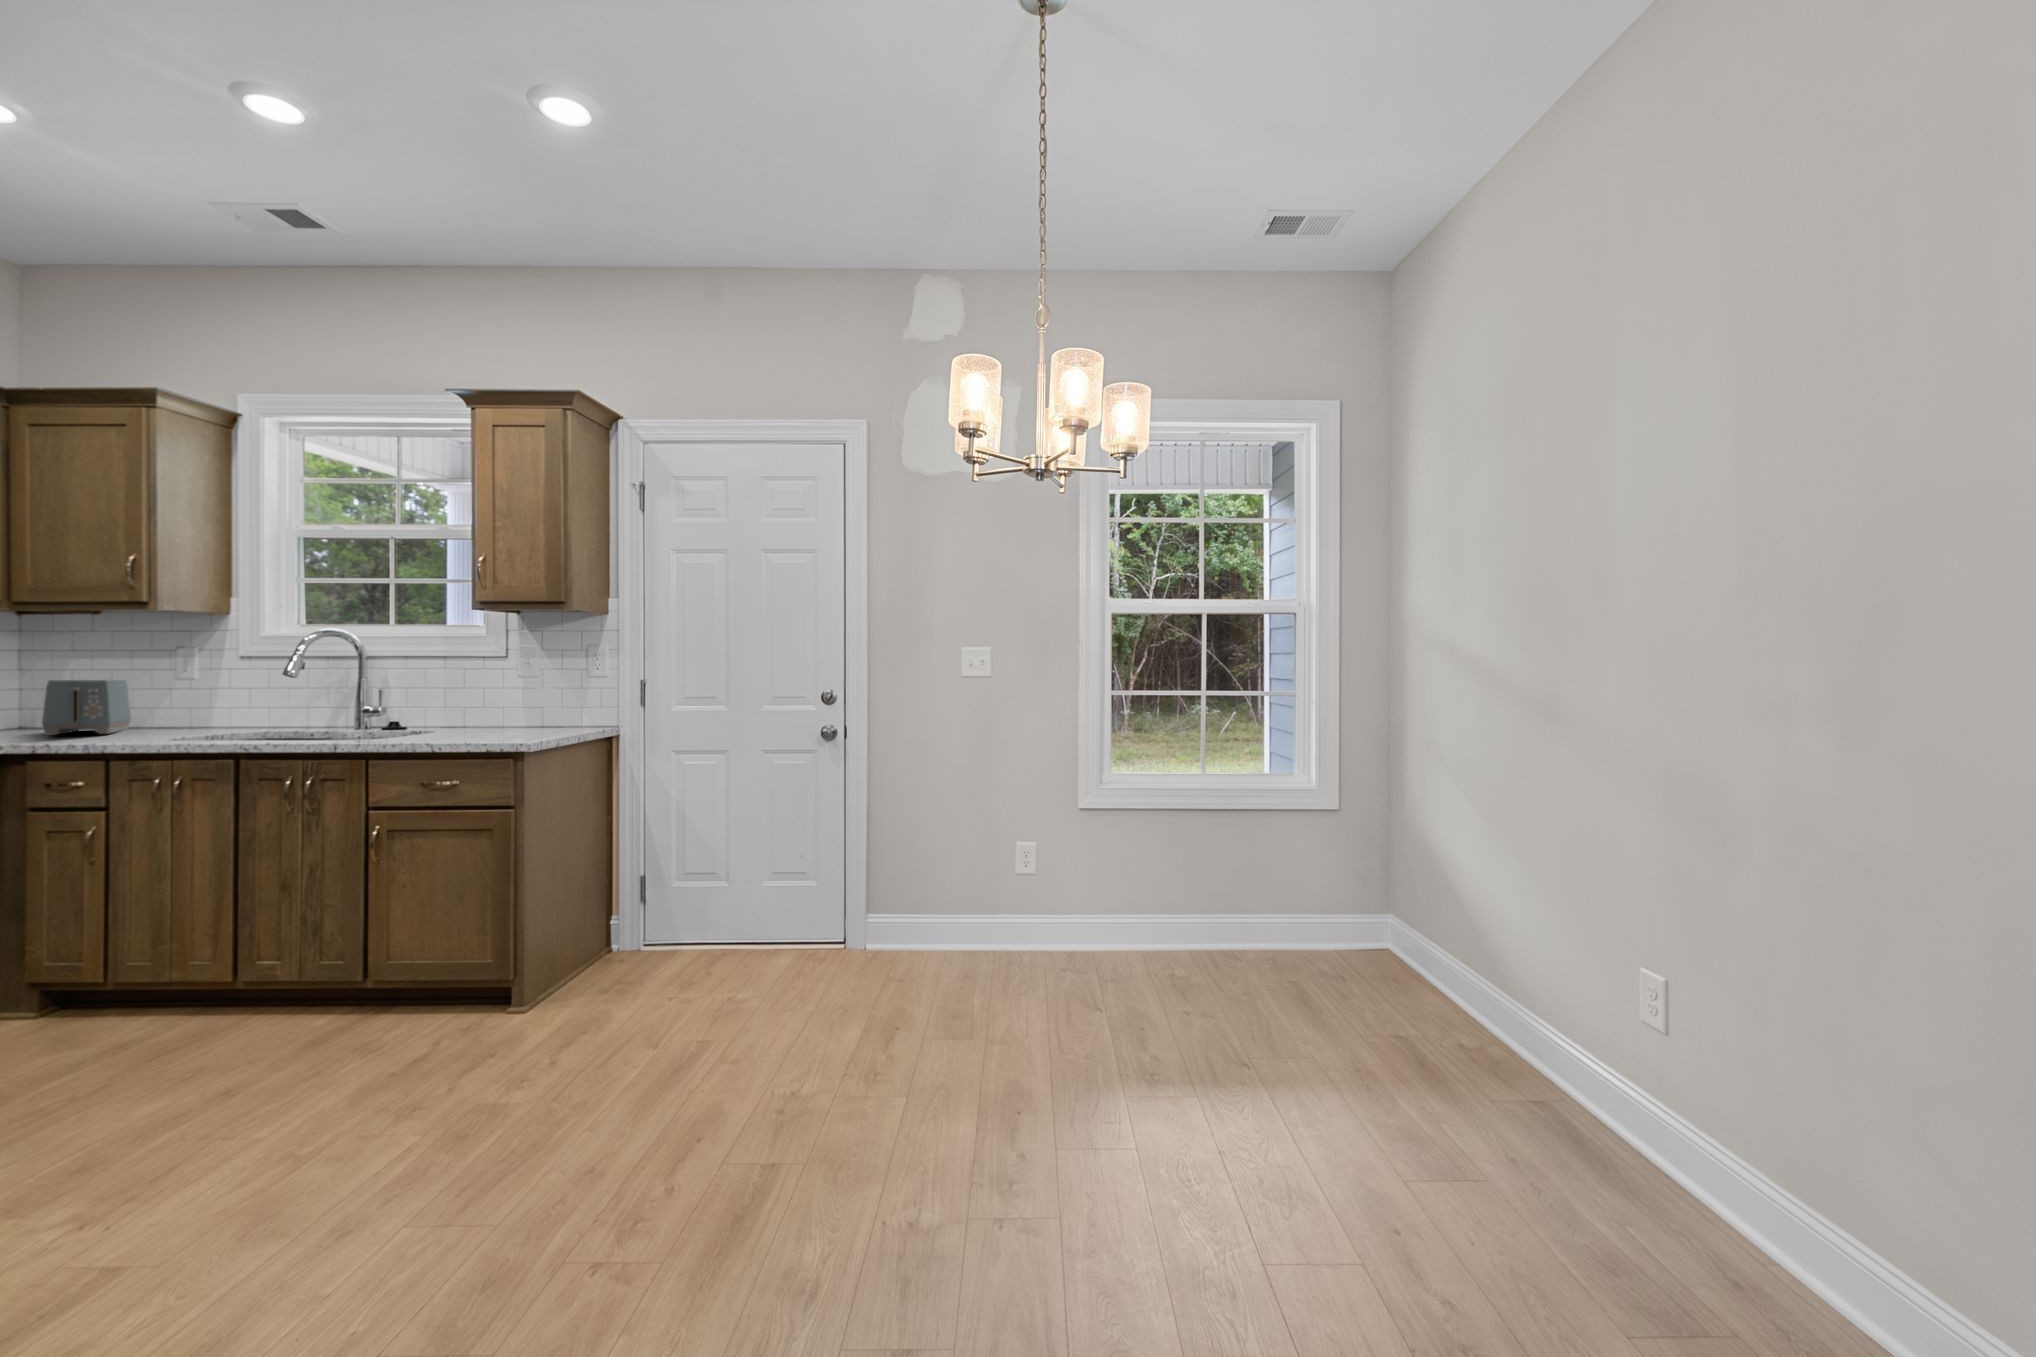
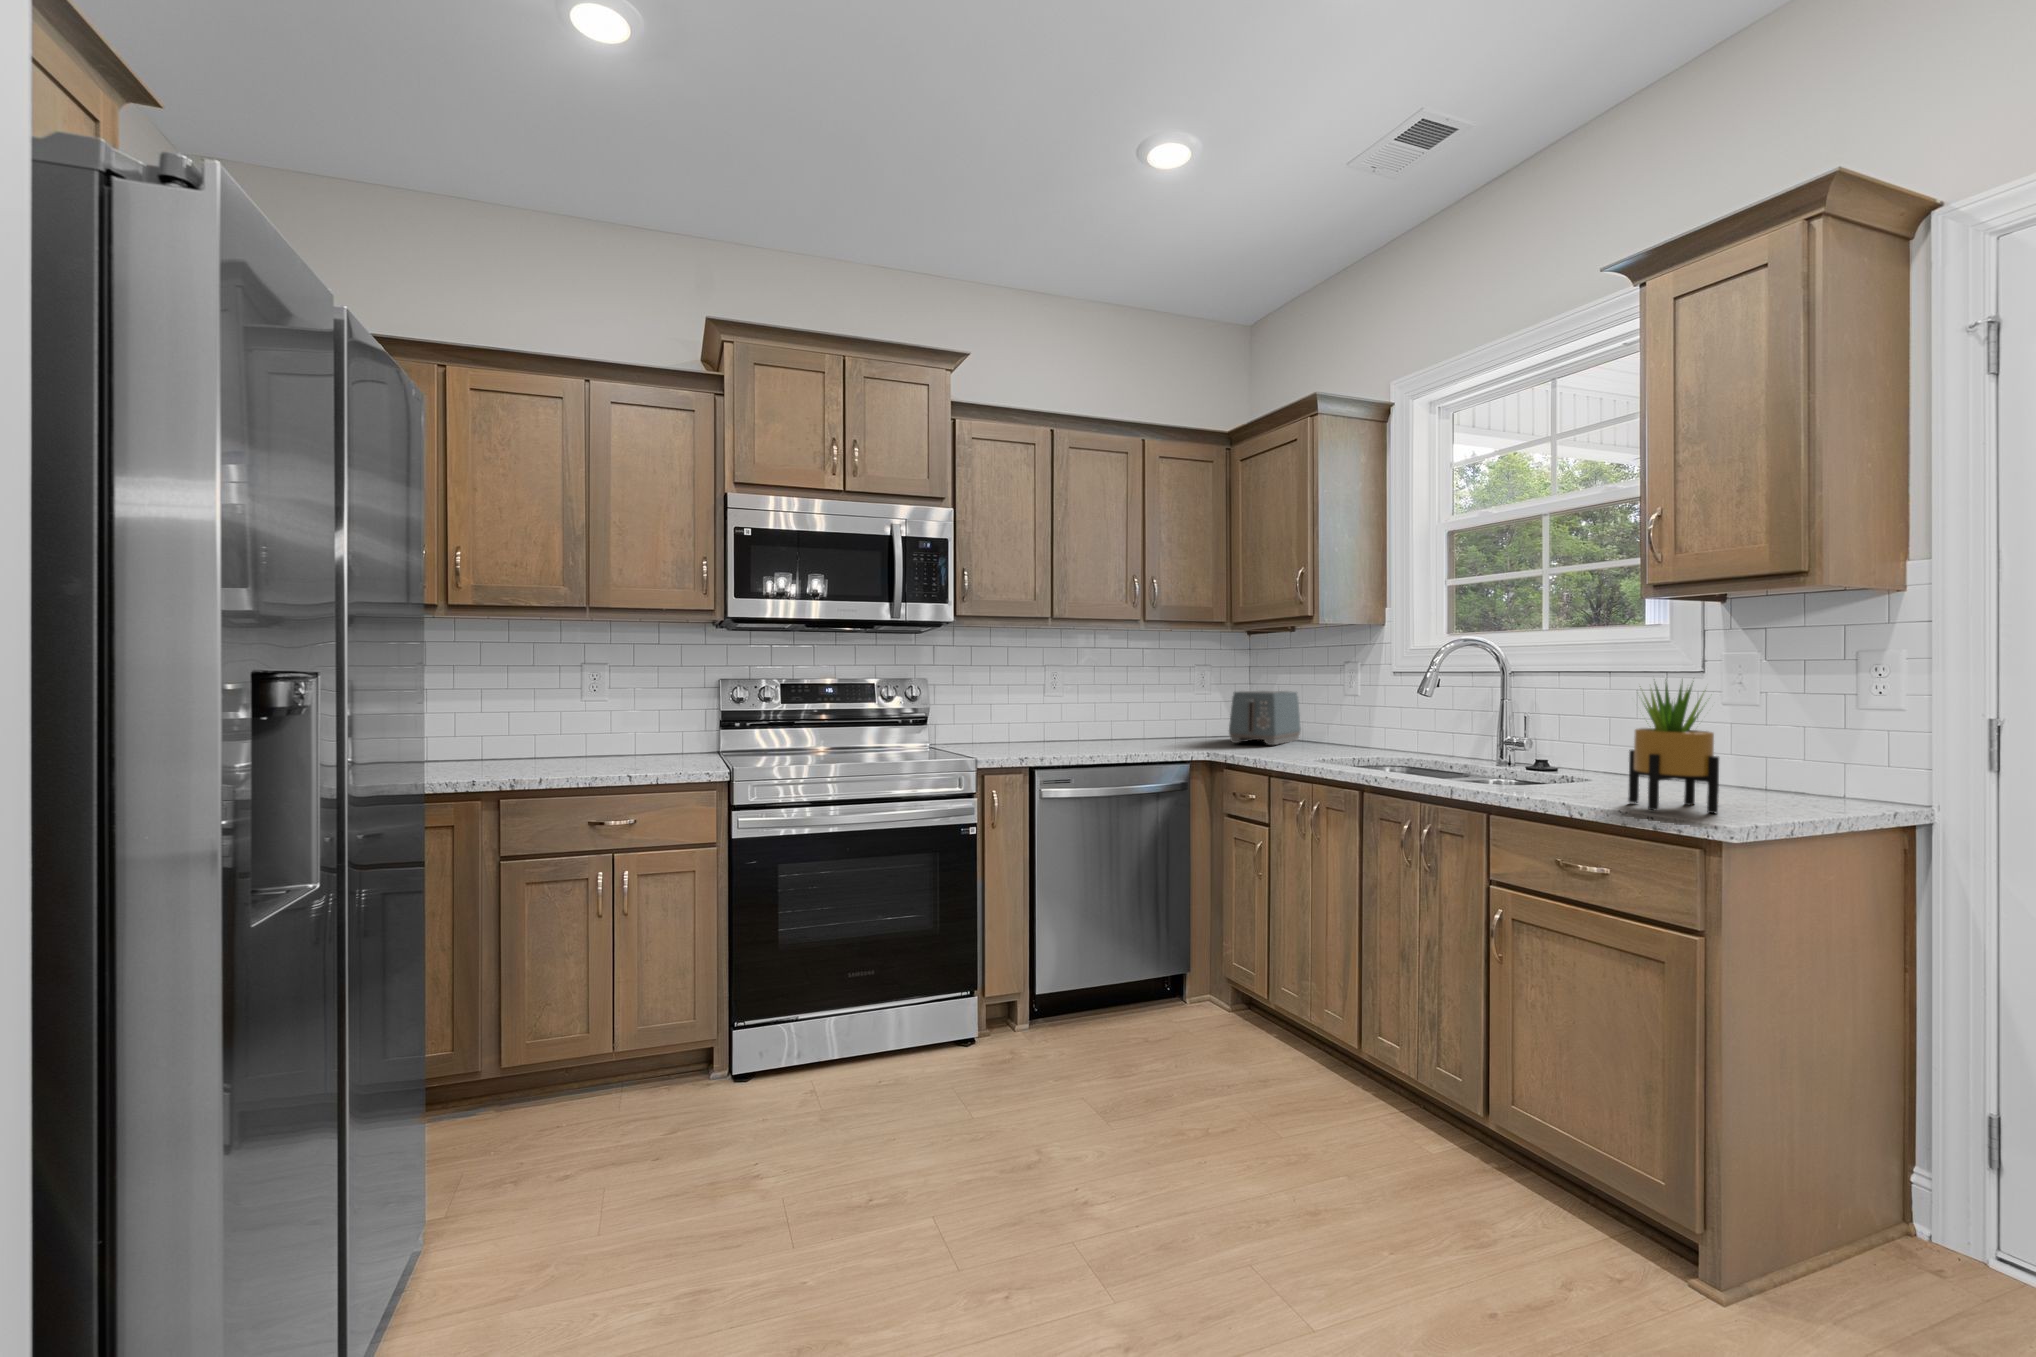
potted plant: none [465,657,521,741] -> present [1628,683,1719,813]

